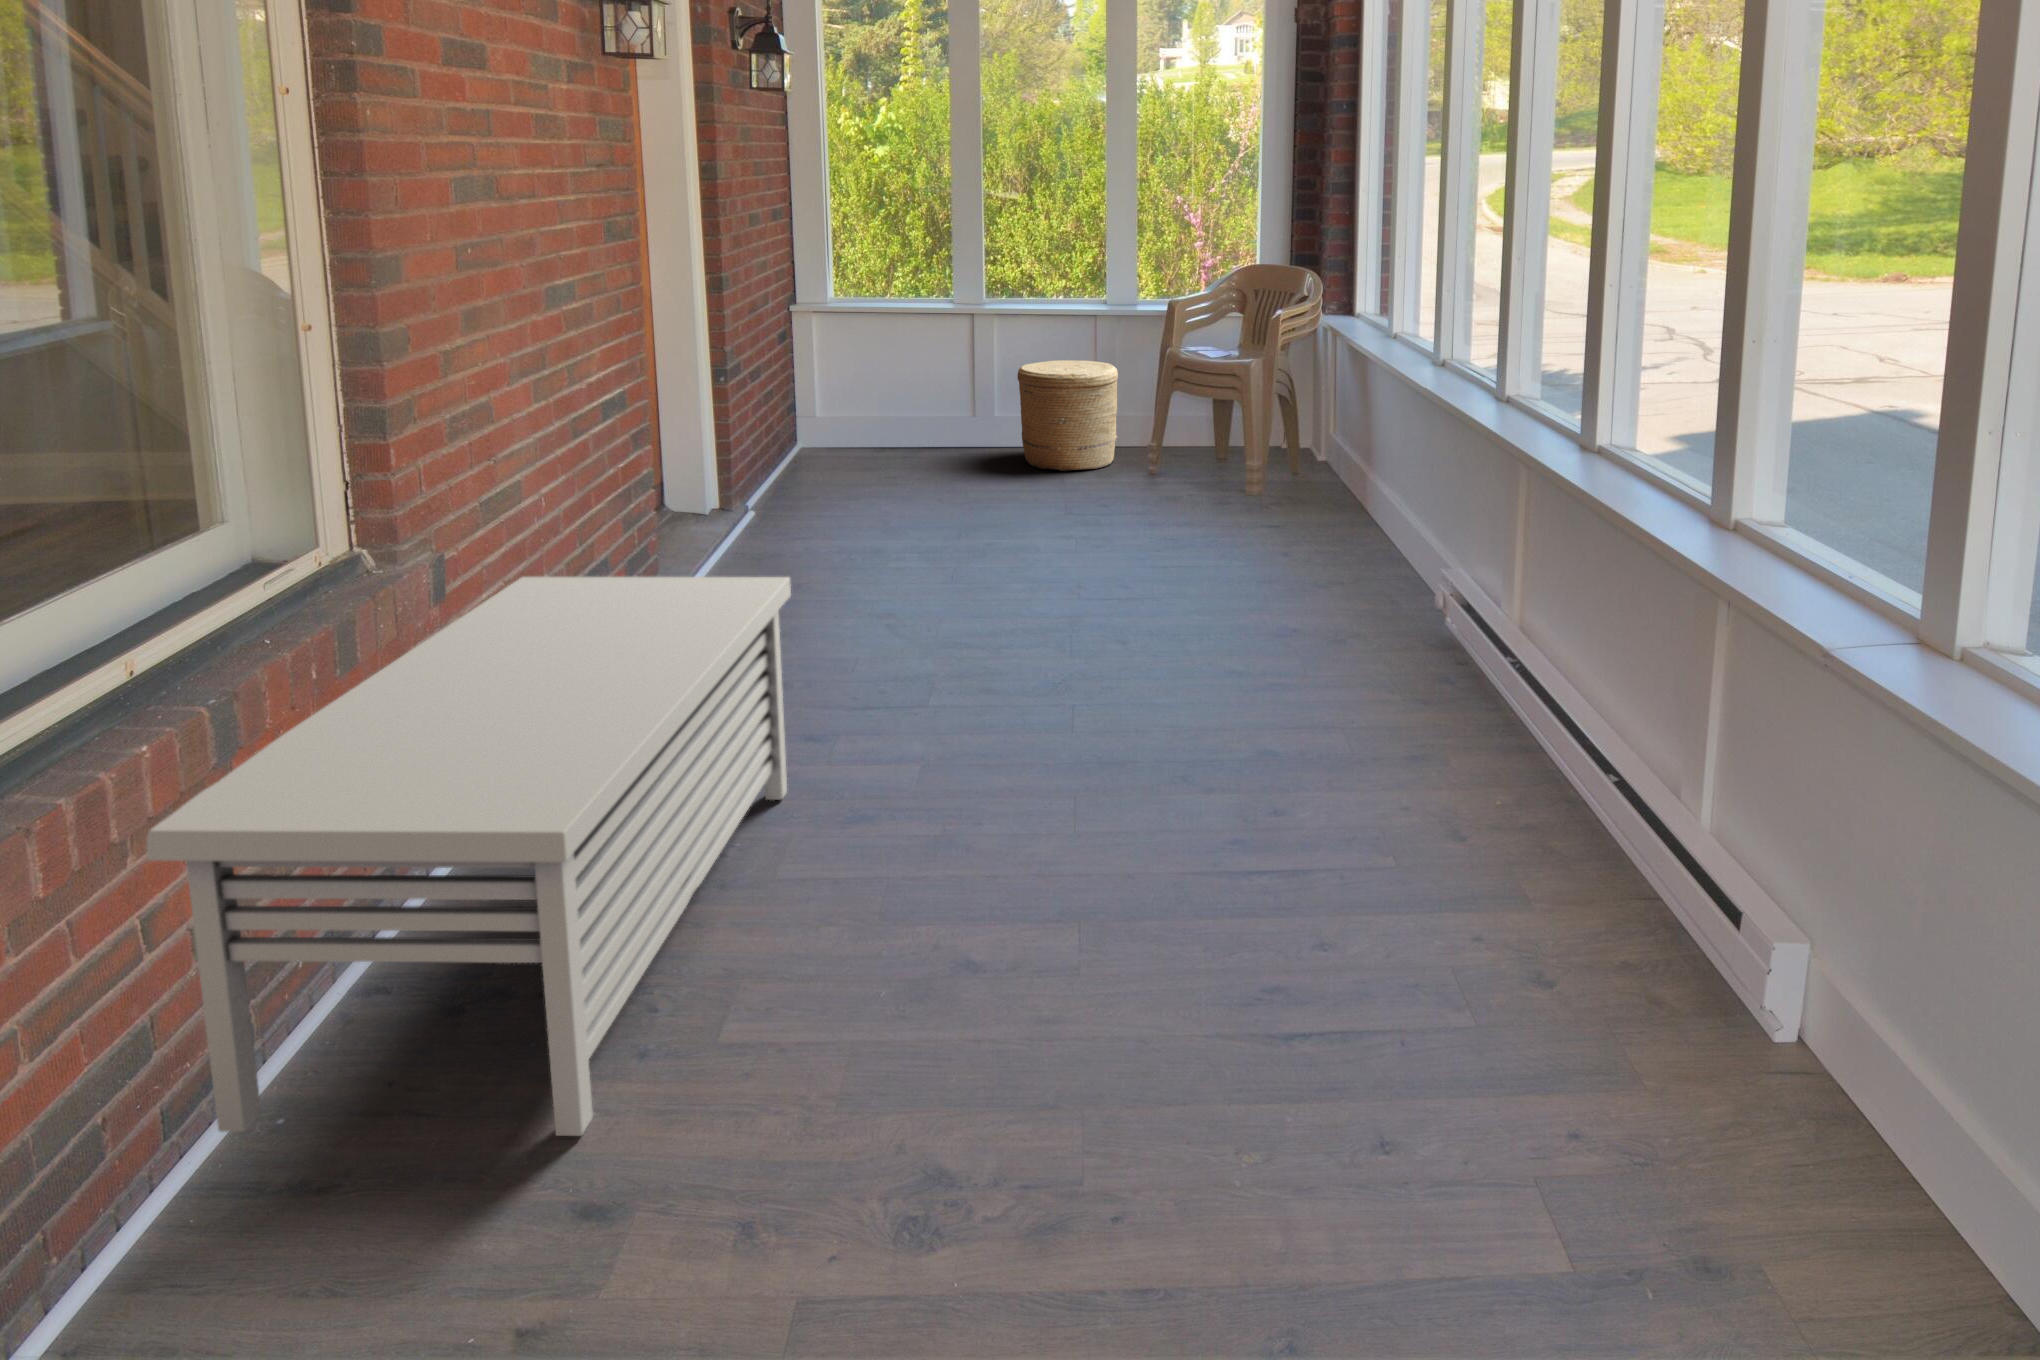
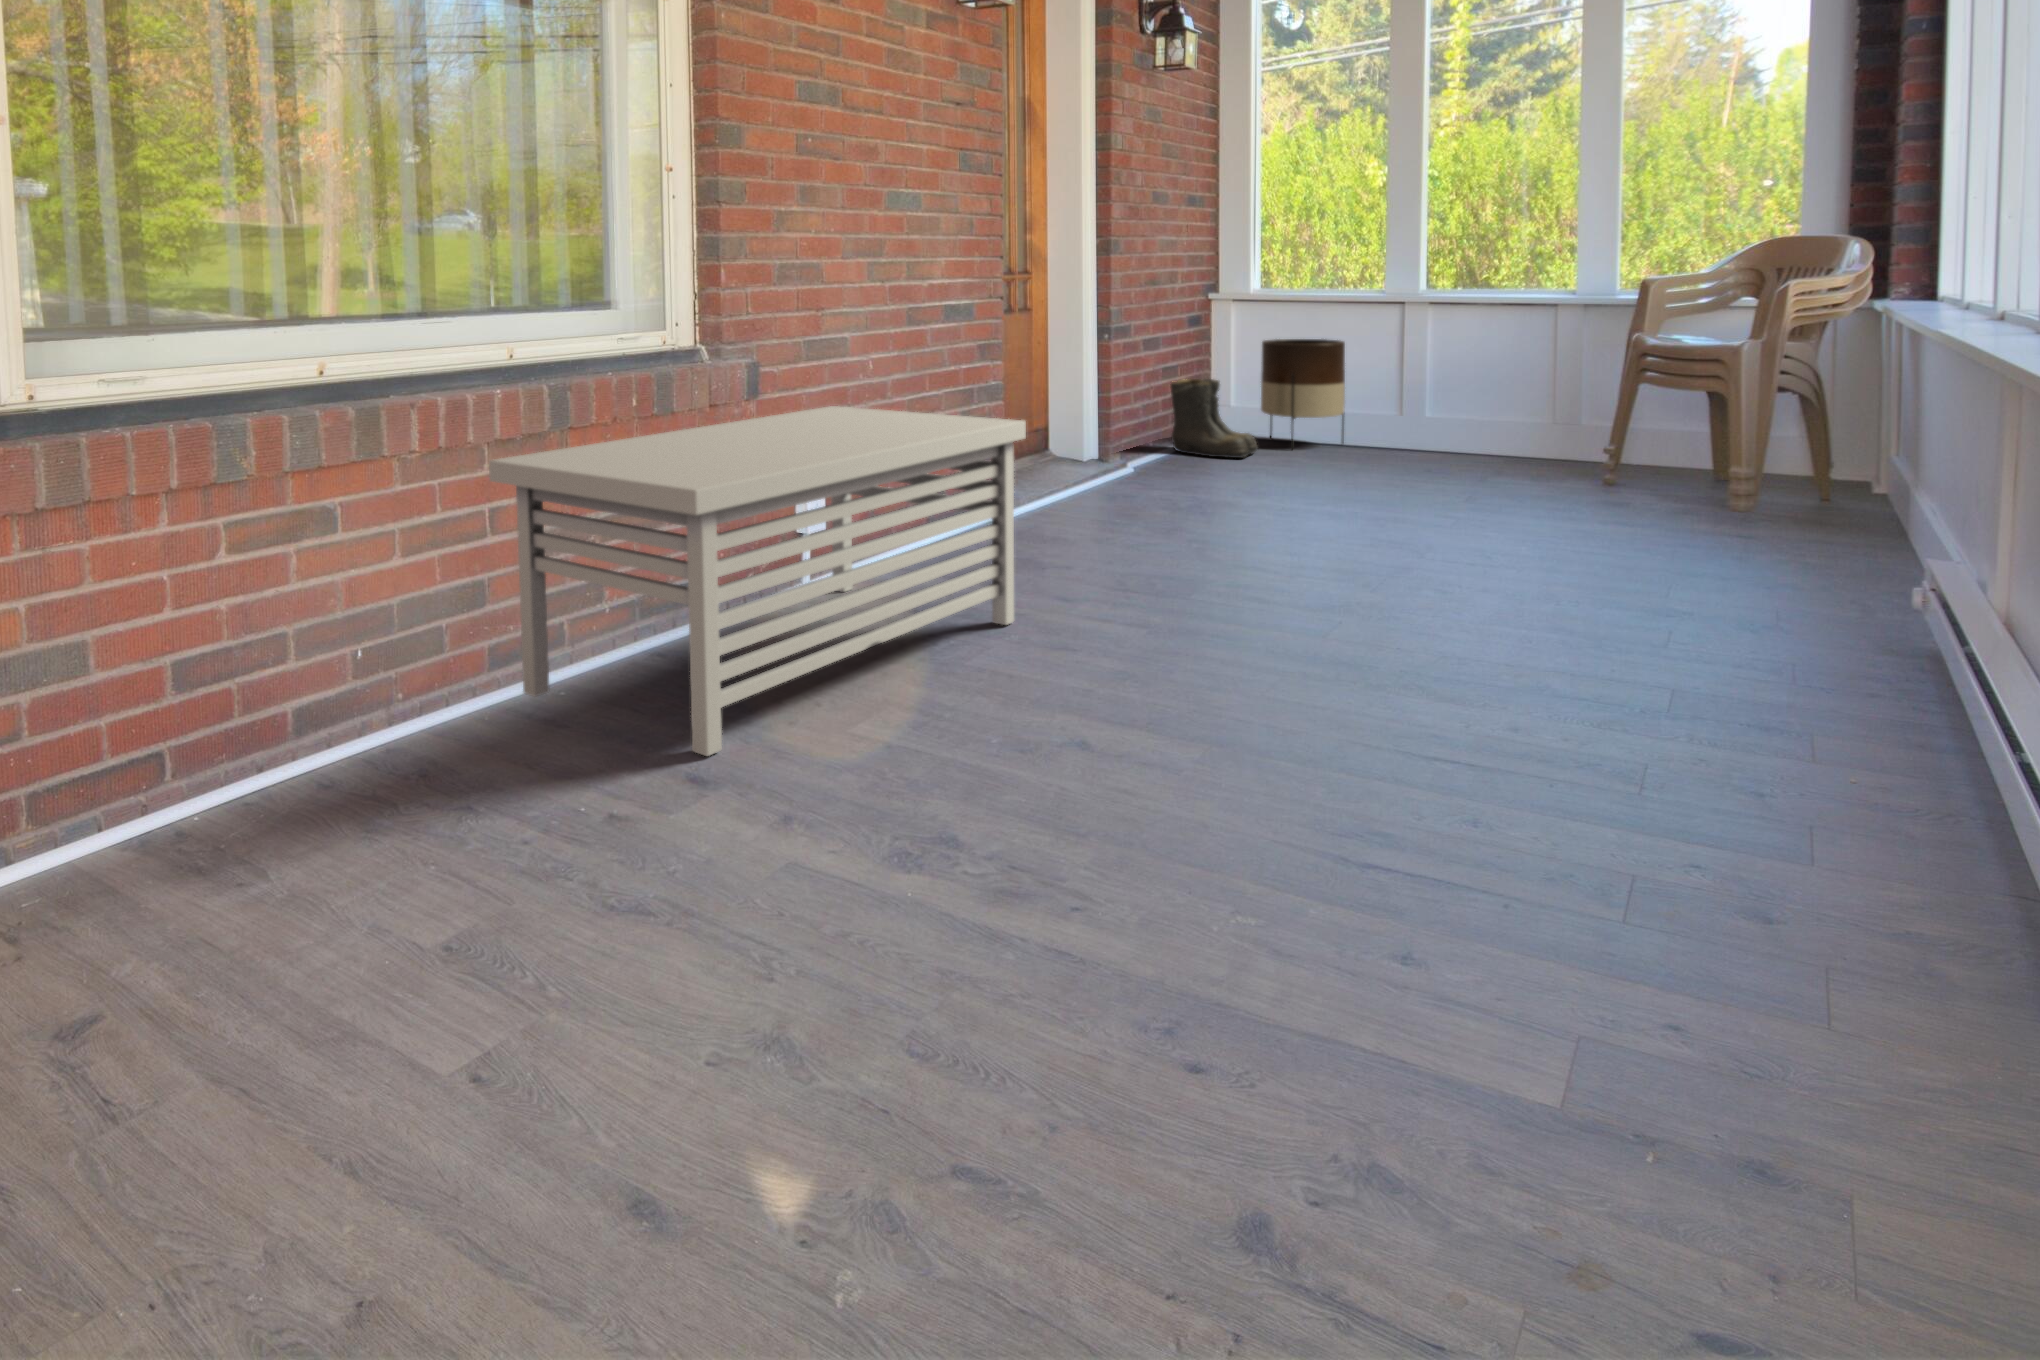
planter: none [852,354,931,471] -> present [1261,339,1345,444]
woven basket: present [1018,360,1118,471] -> none [1442,352,1569,469]
boots: none [772,408,863,491] -> present [1170,379,1258,458]

